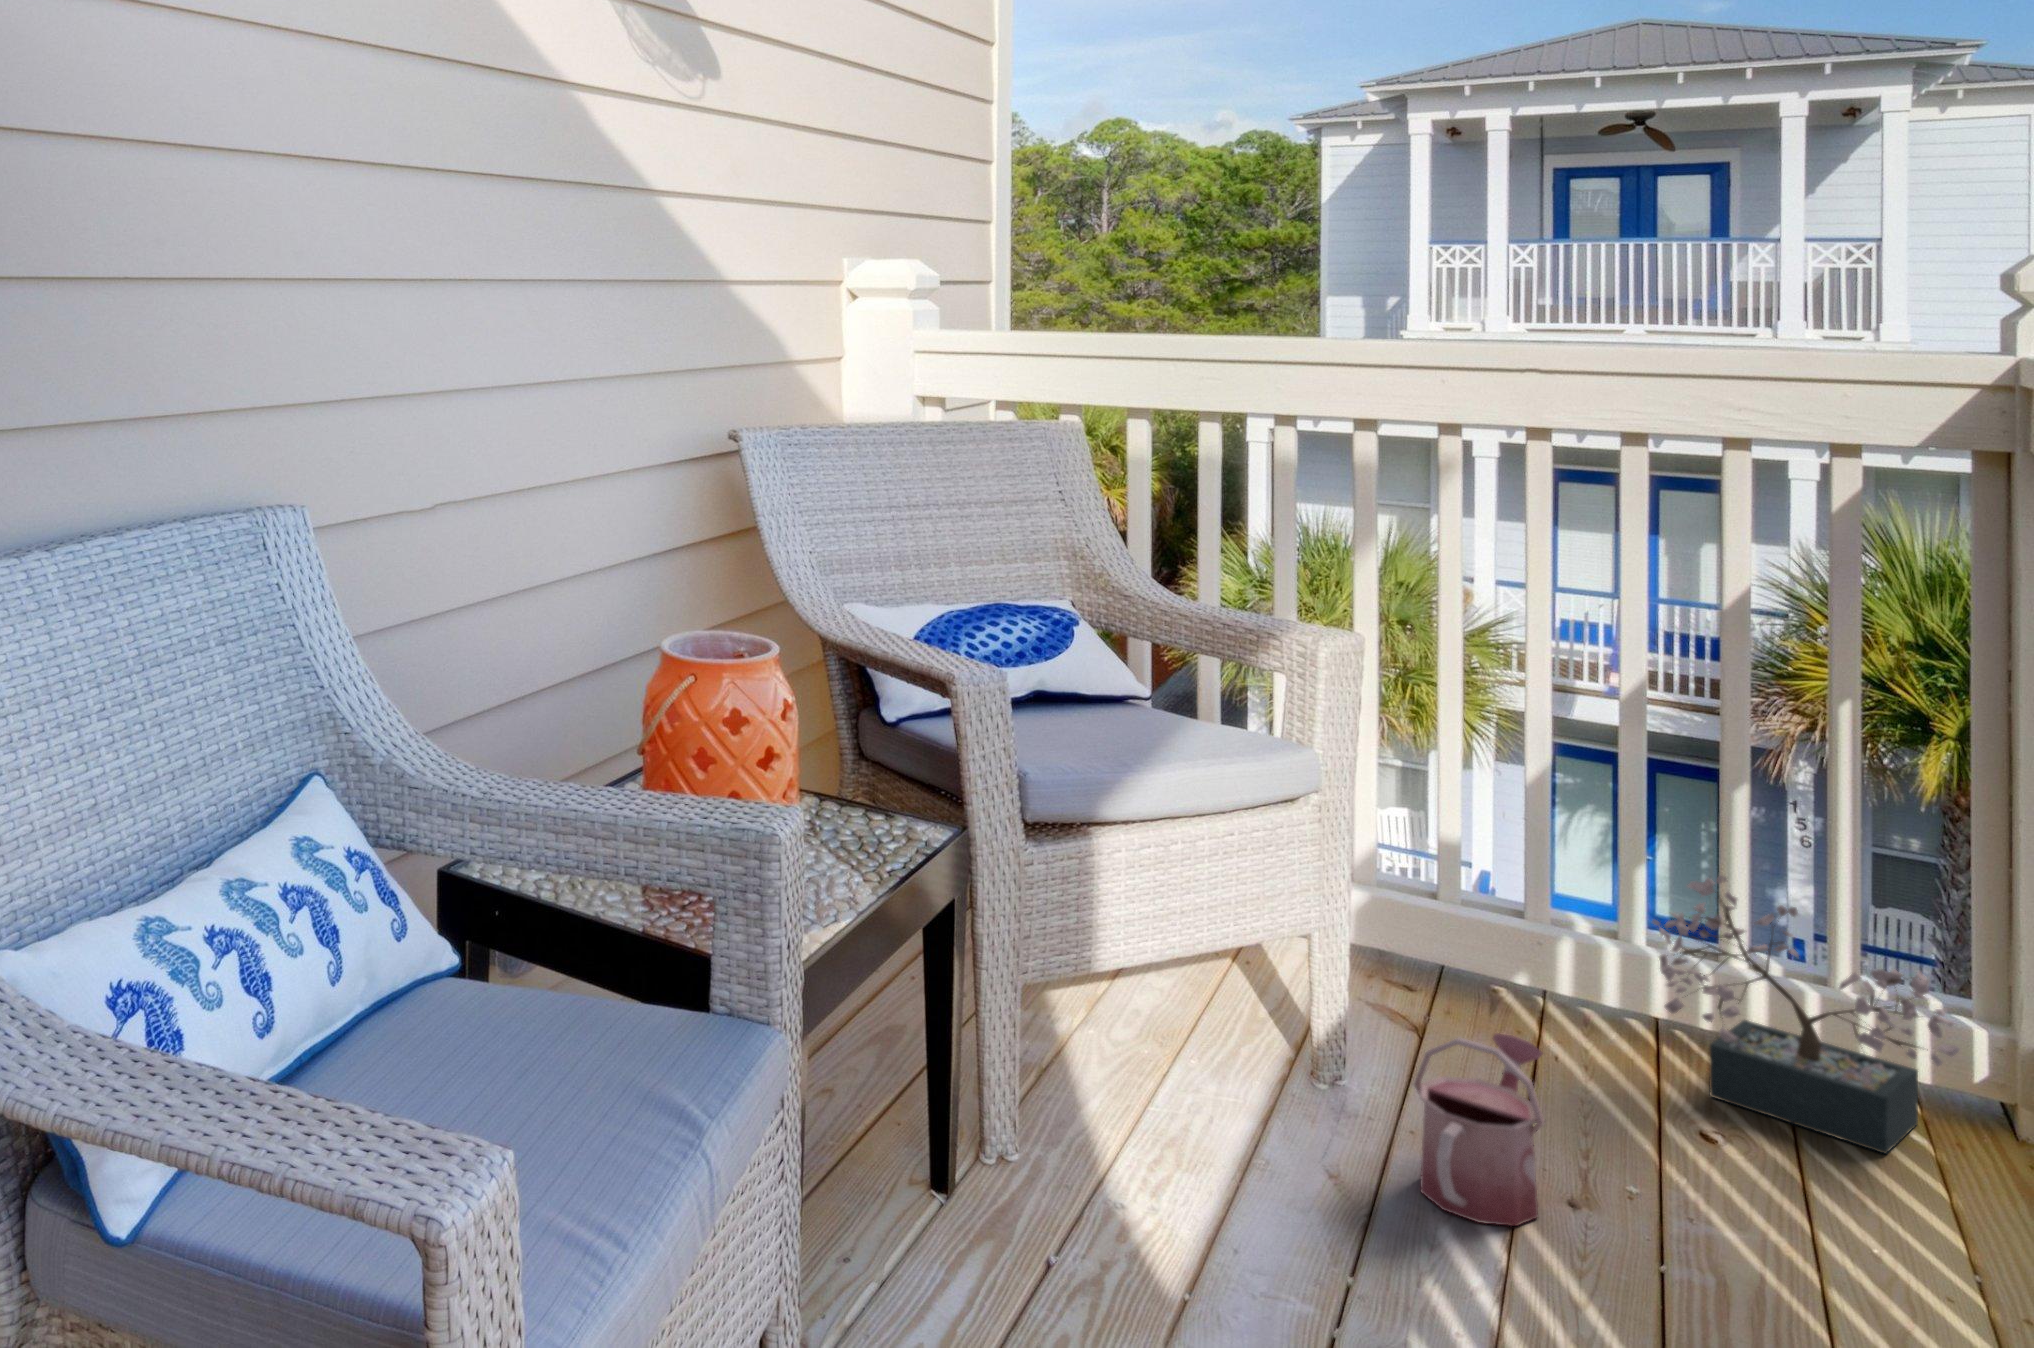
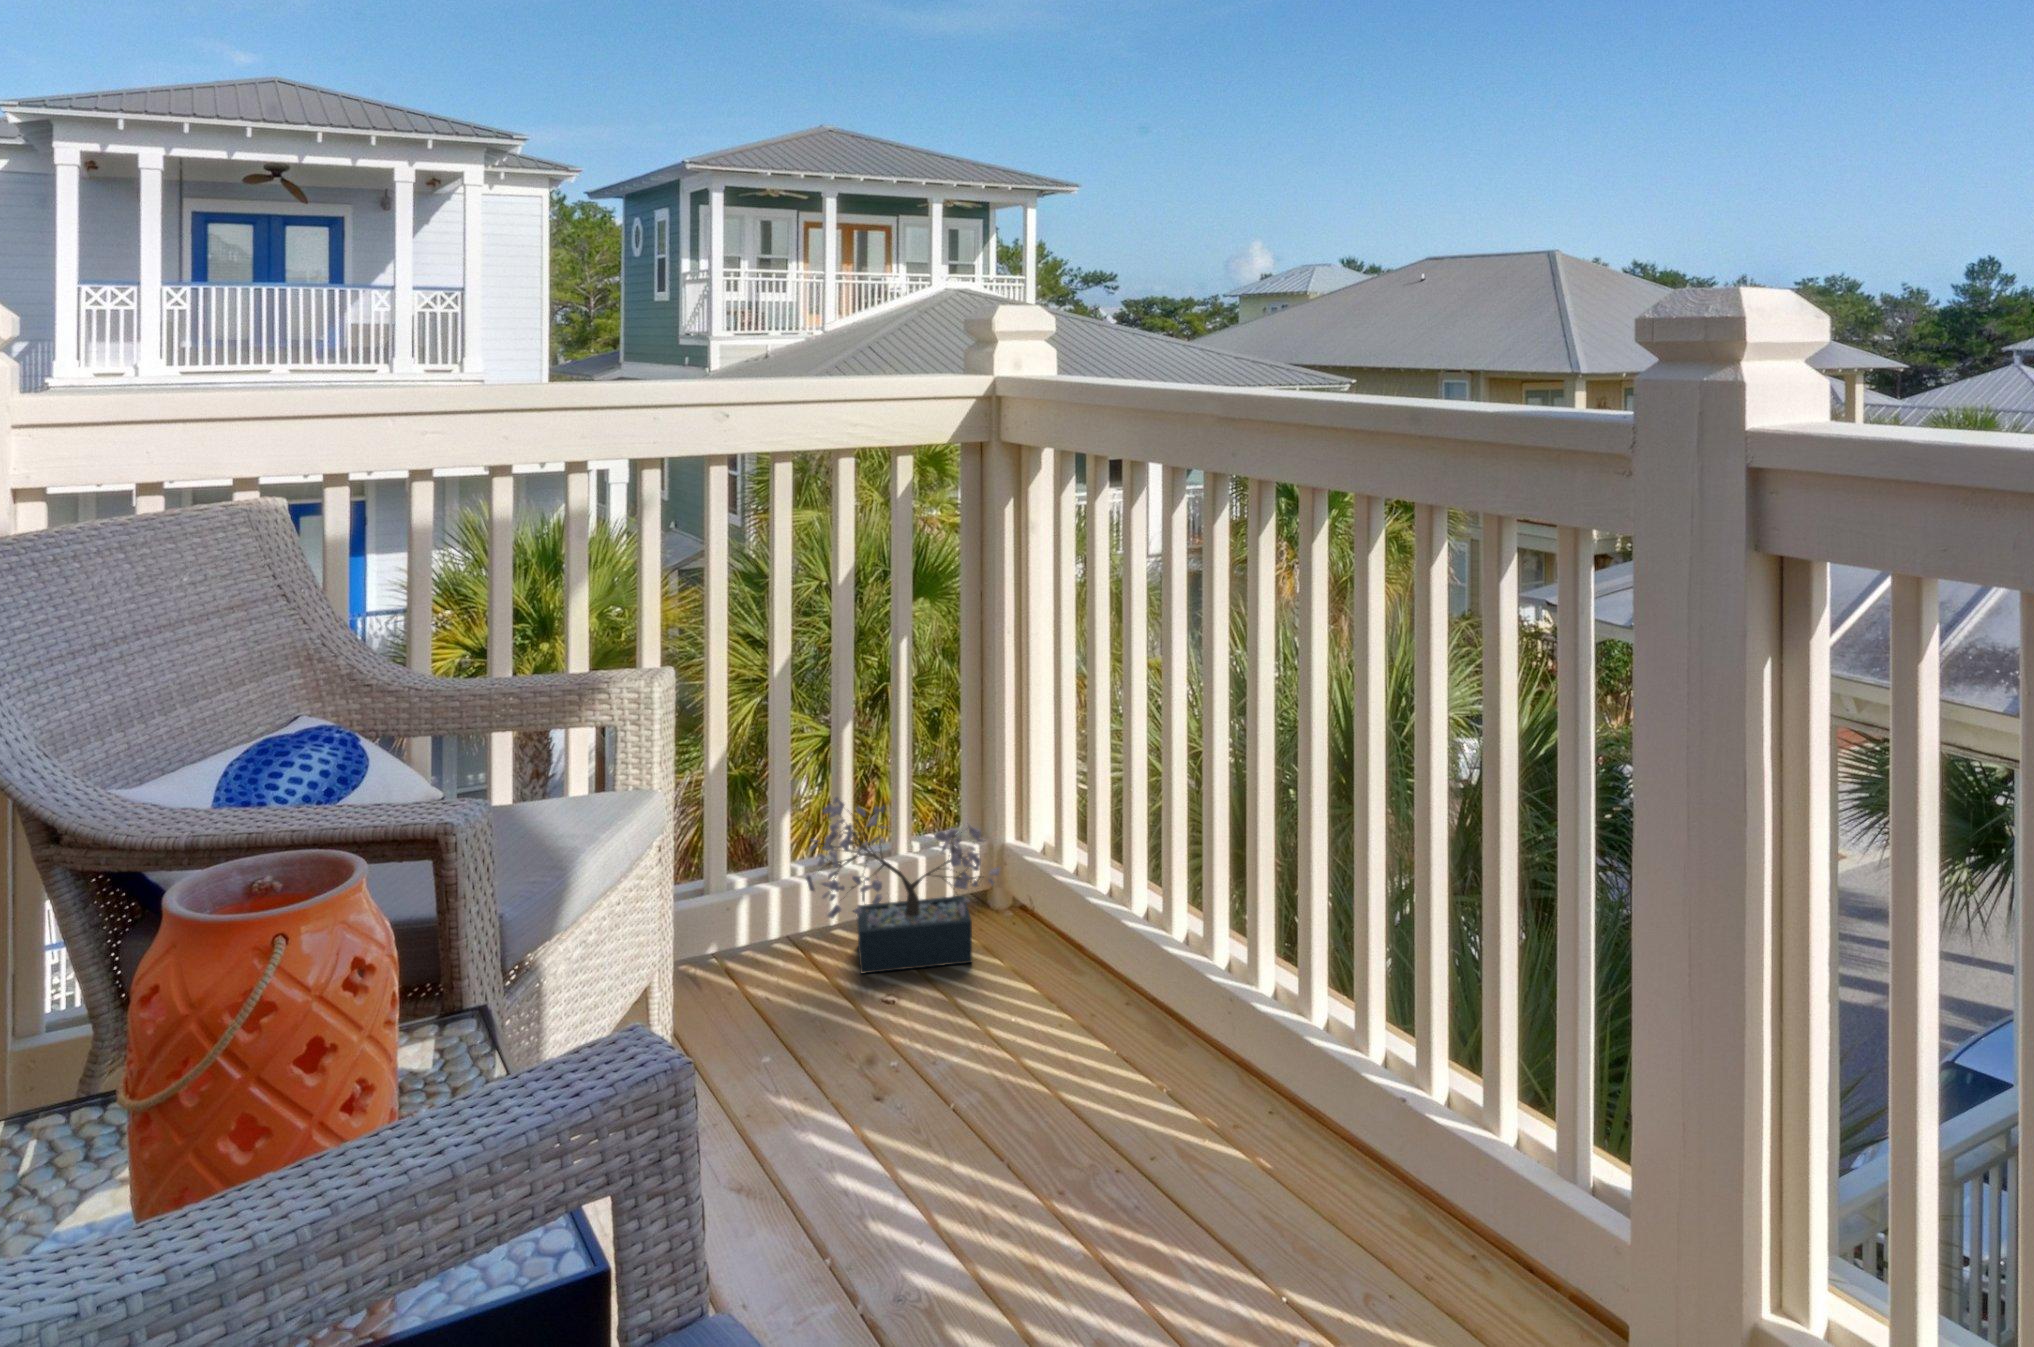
watering can: present [1414,1033,1545,1226] -> none [762,978,867,1153]

